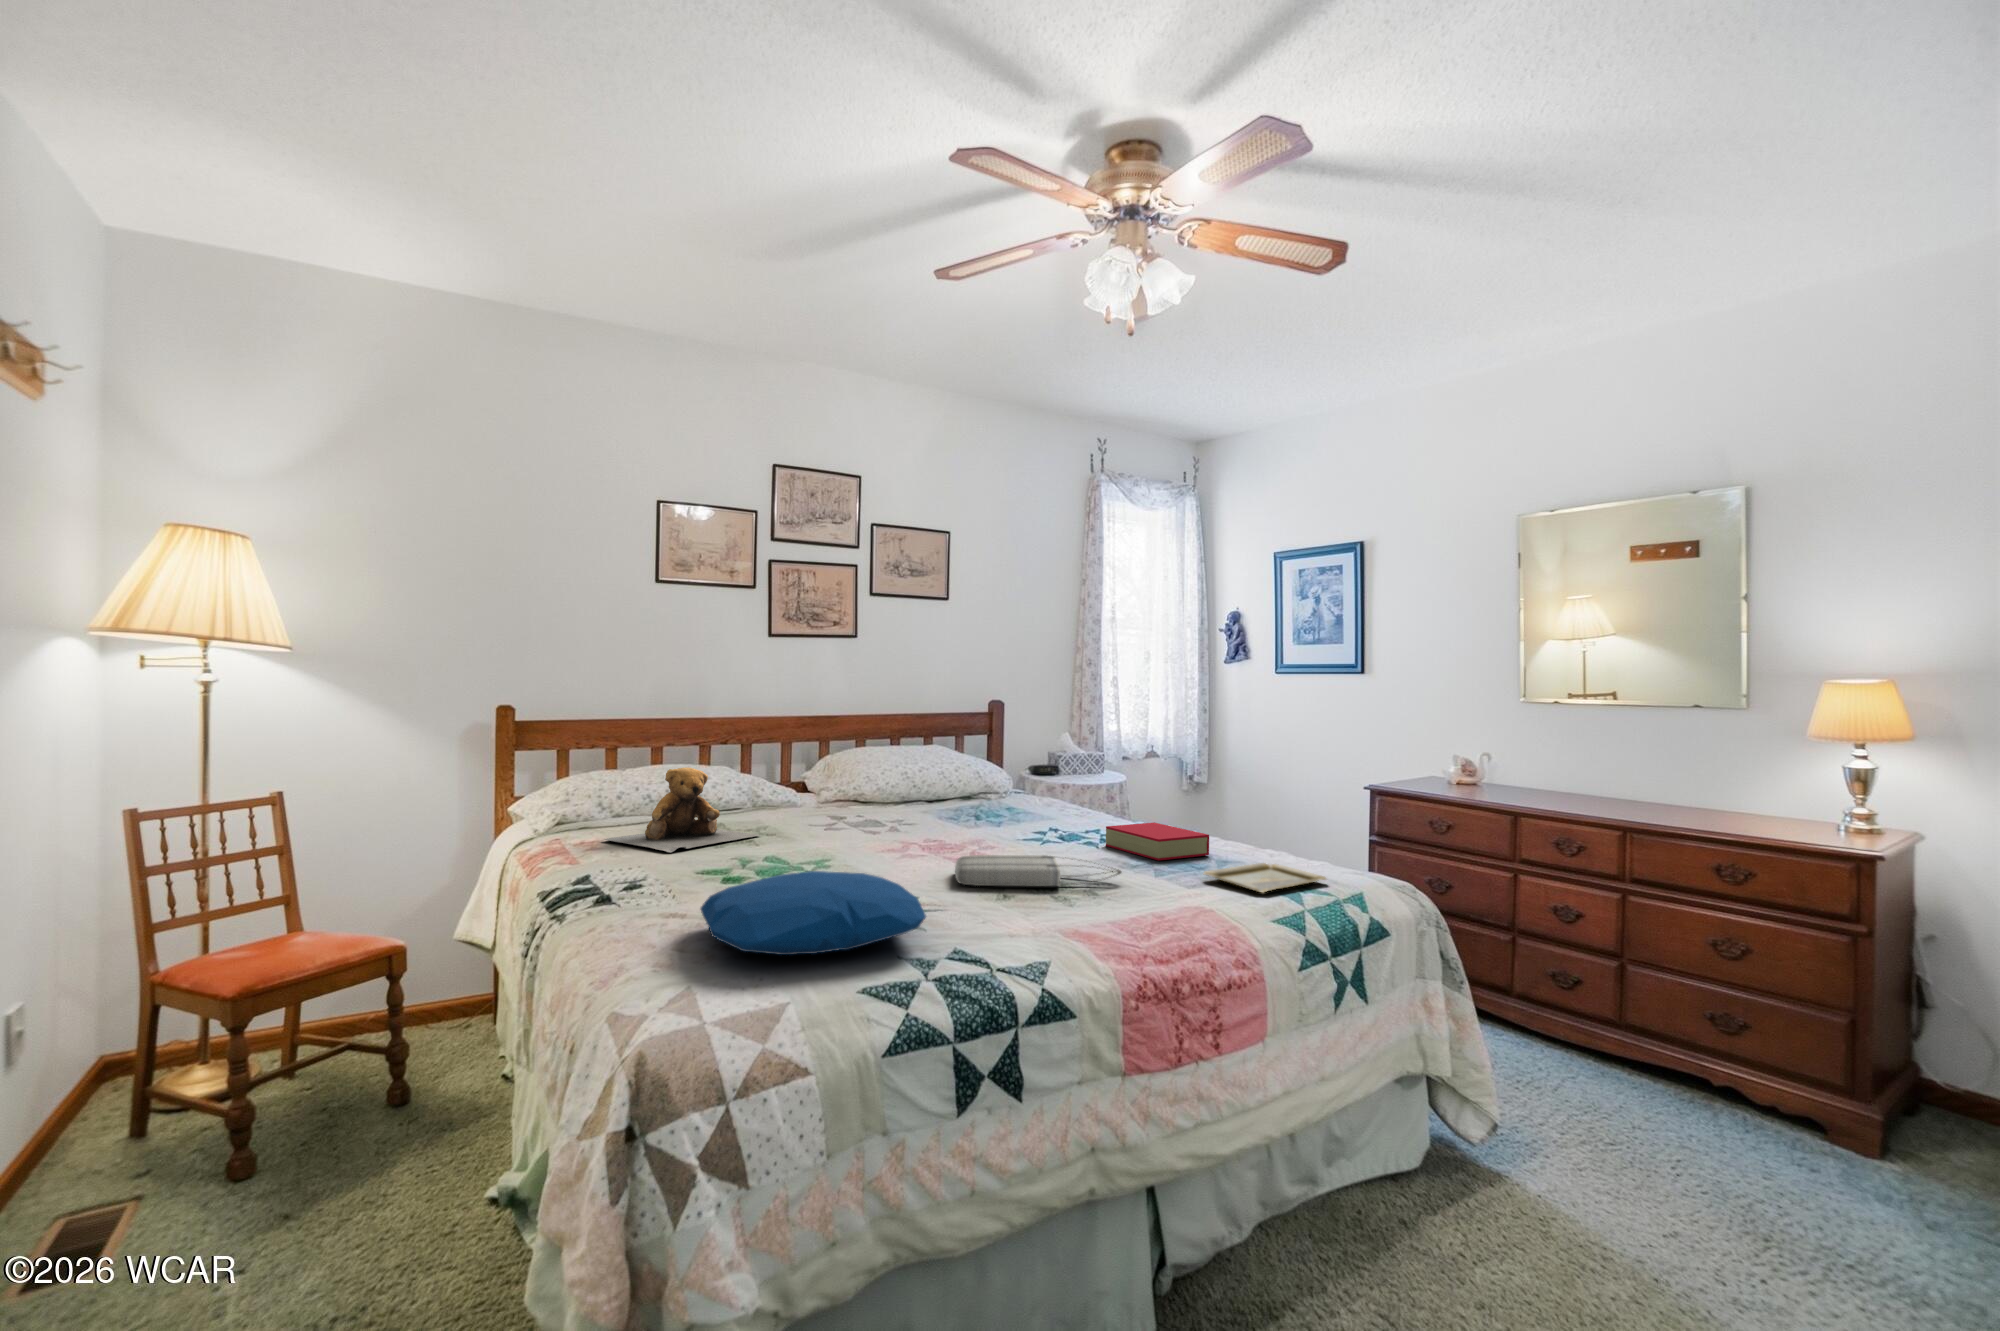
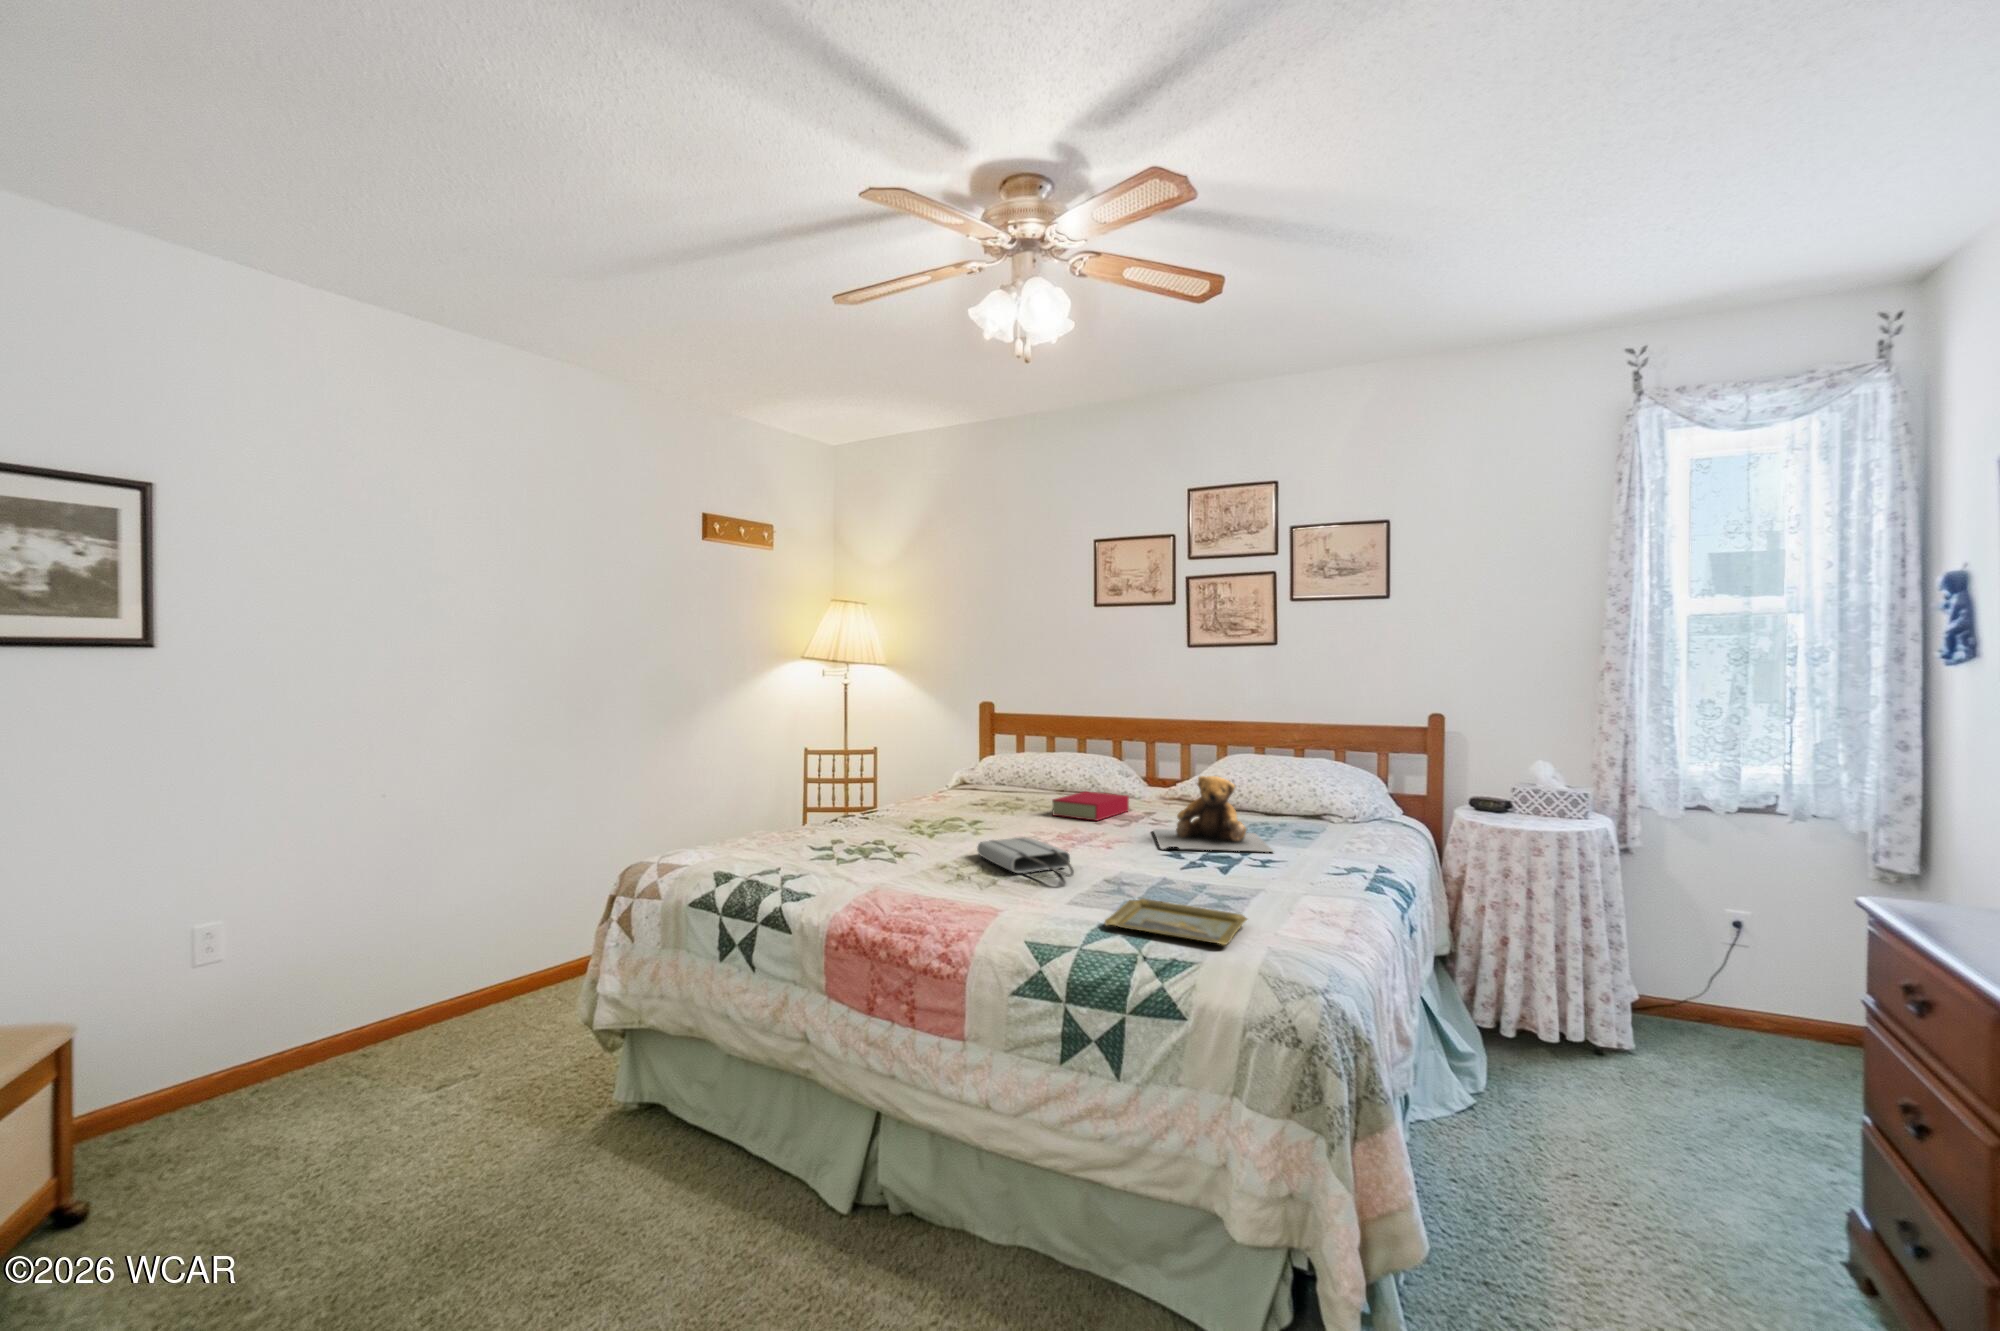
teddy bear: present [604,768,760,852] -> present [1153,776,1273,852]
book: present [1106,822,1209,860] -> present [1052,791,1129,821]
pillow: present [701,871,926,955] -> none [731,813,881,858]

